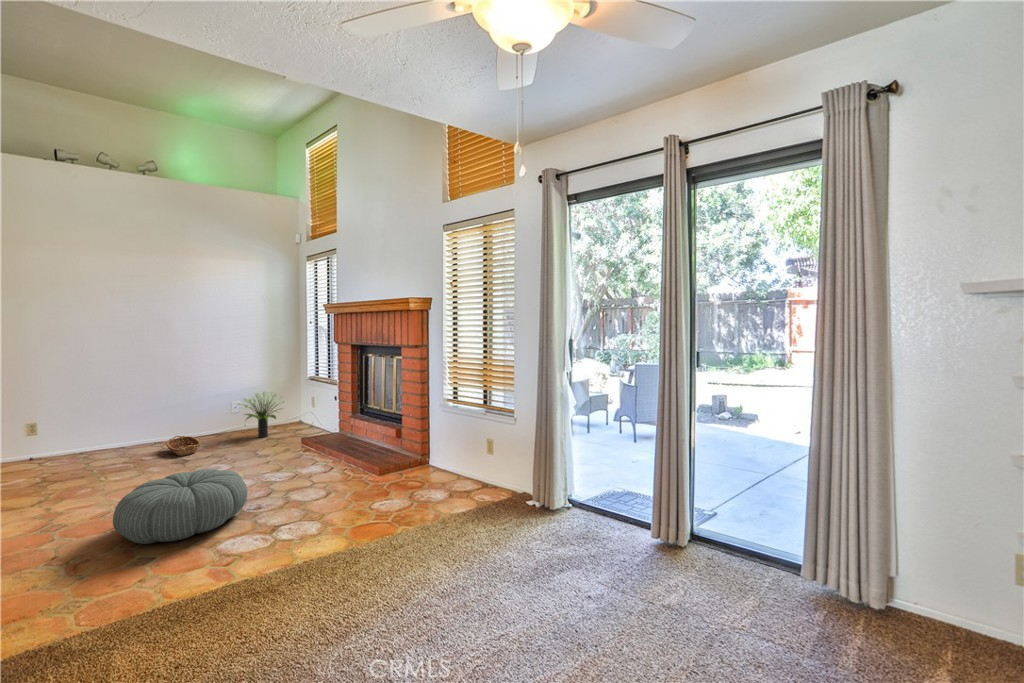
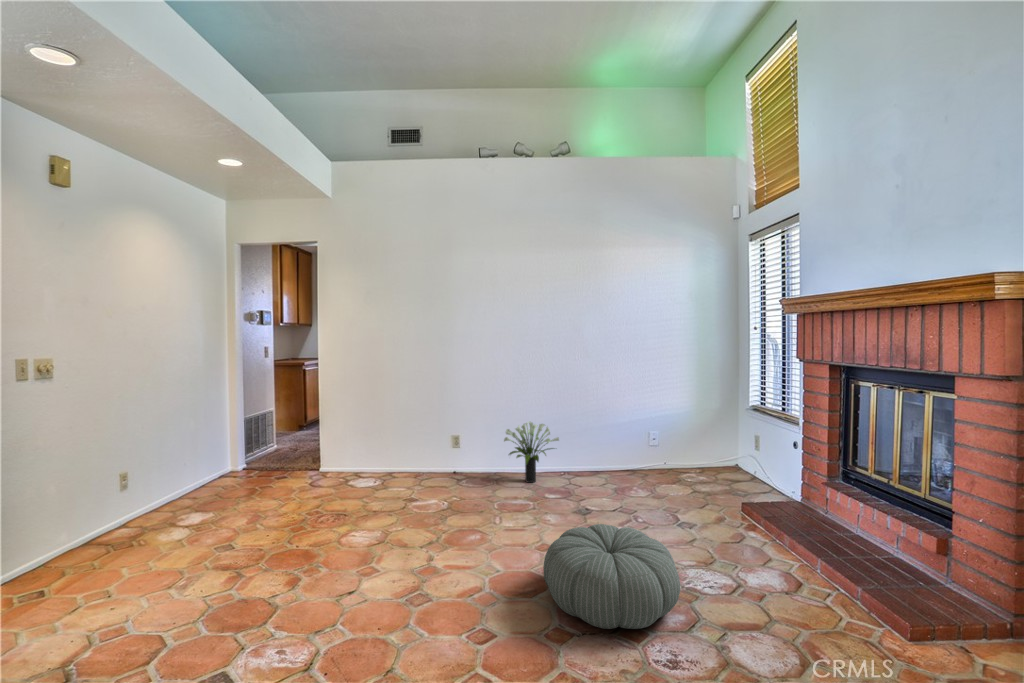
potted plant: present [237,391,287,438] -> present [504,422,559,483]
basket: present [166,436,200,456] -> none [591,459,634,487]

